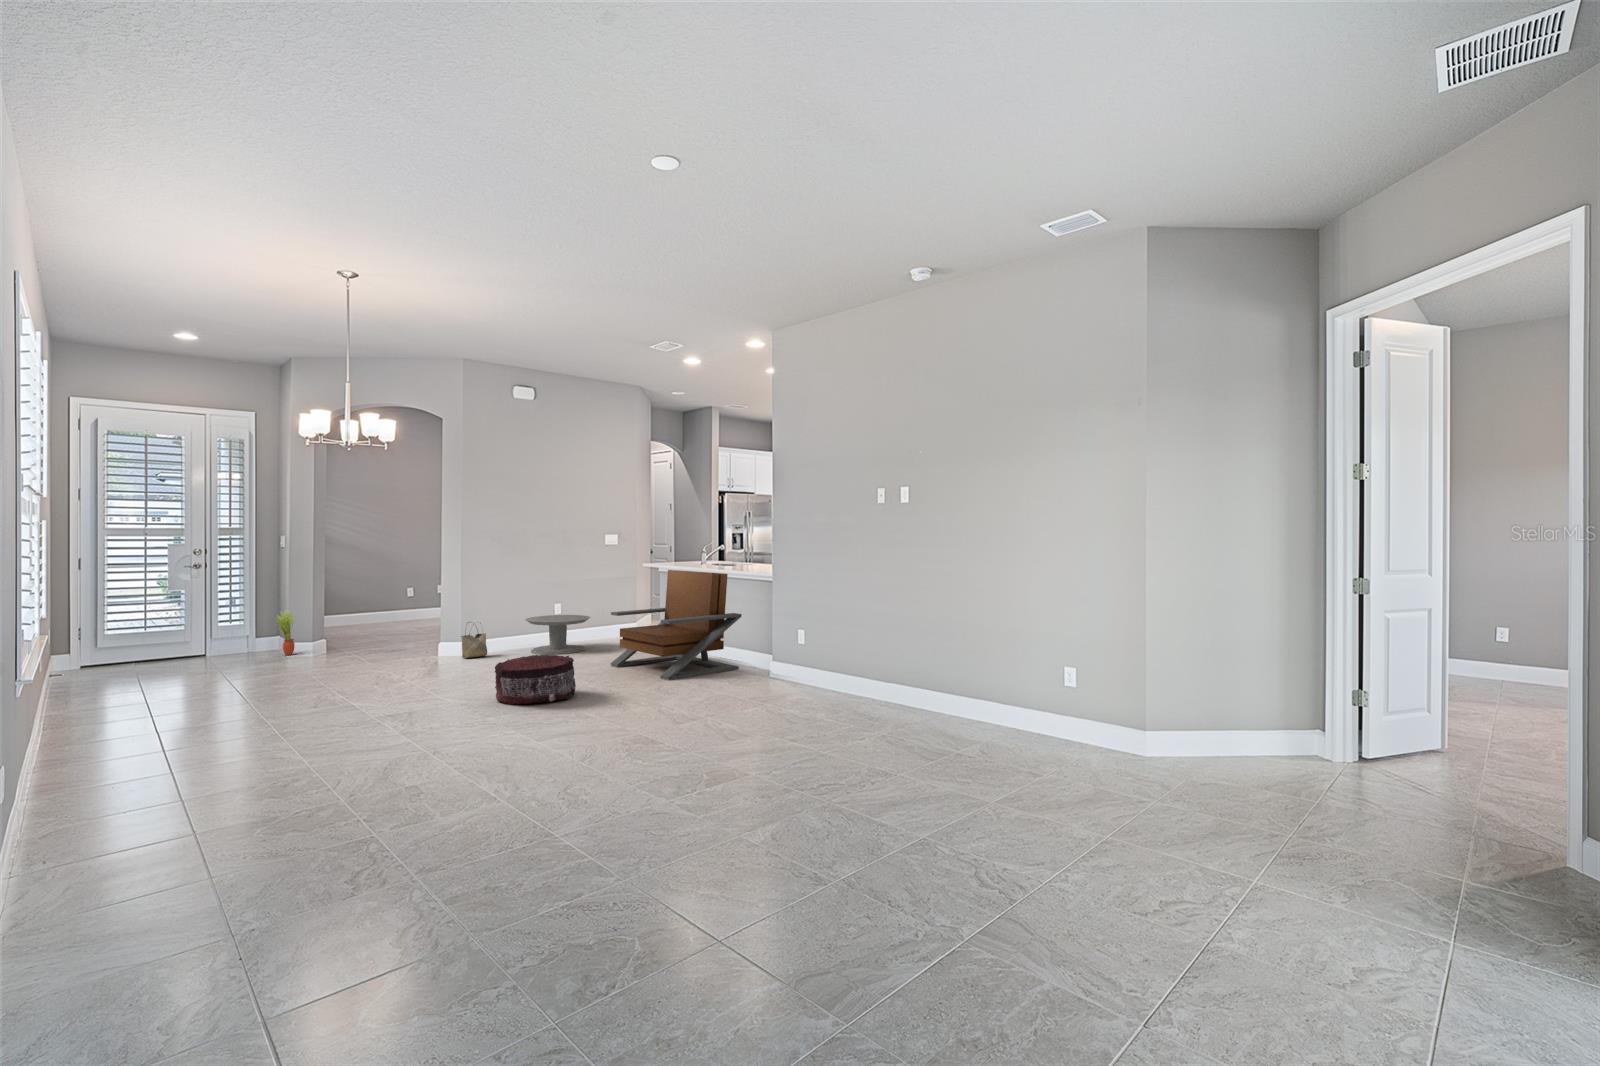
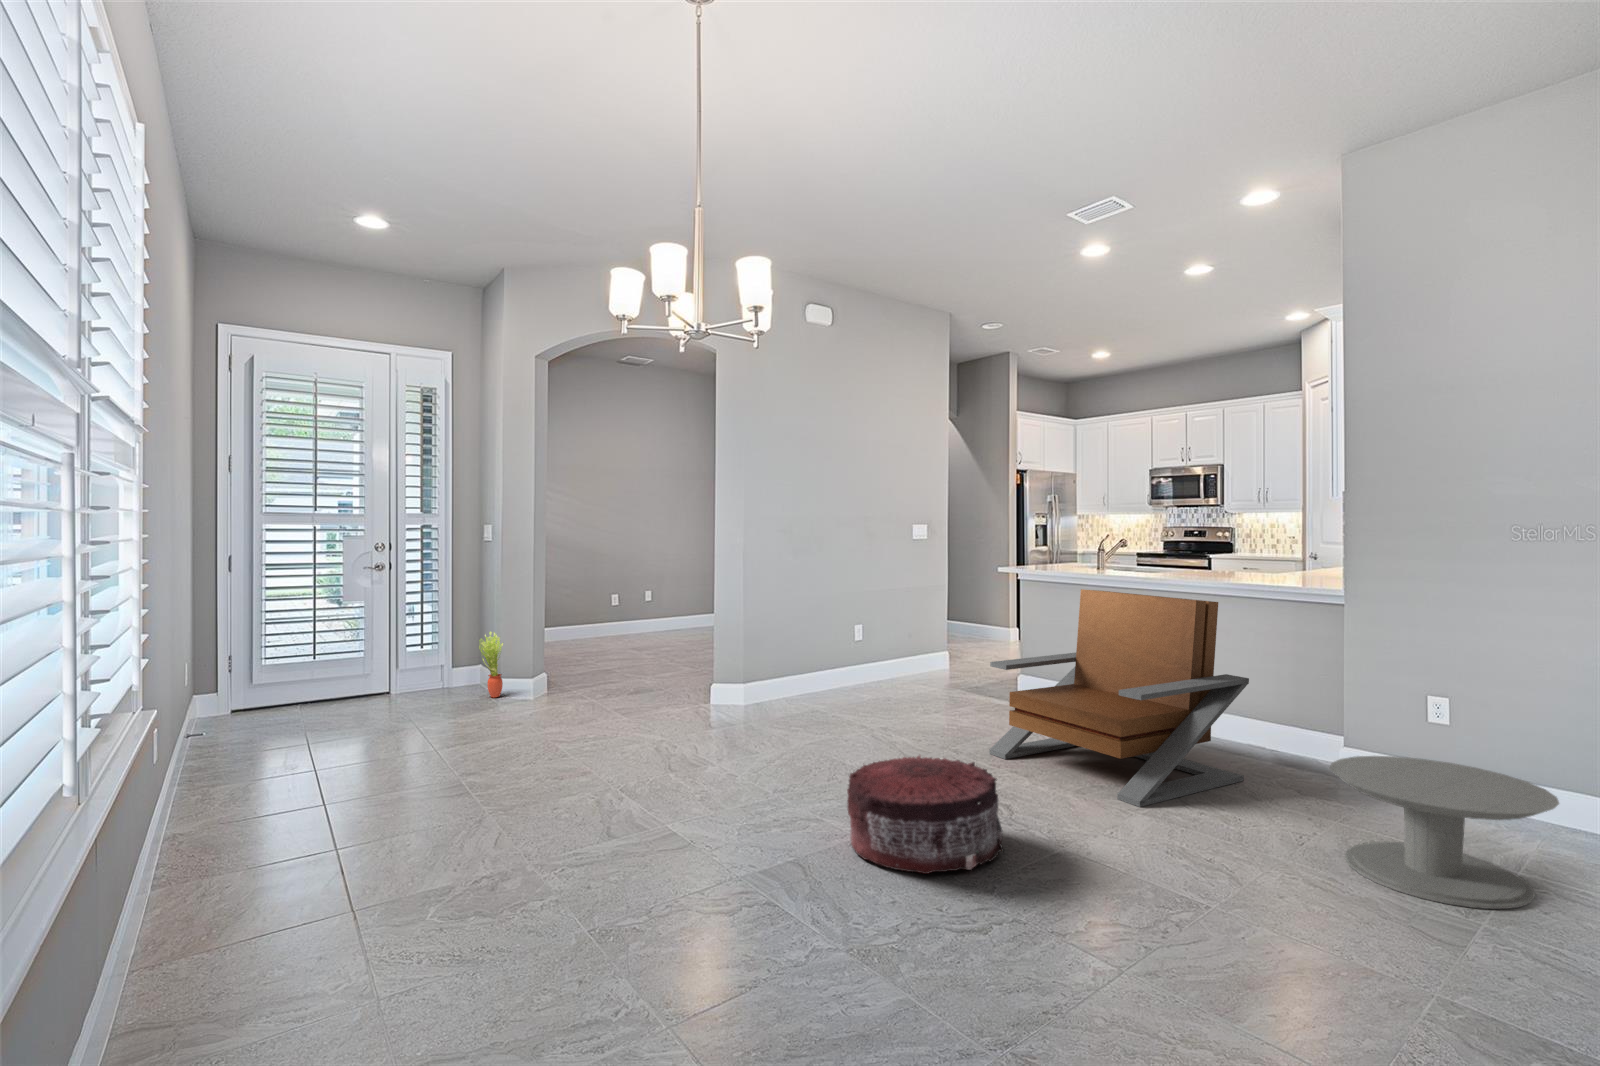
side table: present [525,615,590,654] -> present [1330,756,1559,909]
woven basket: present [461,622,487,658] -> none [736,661,772,719]

